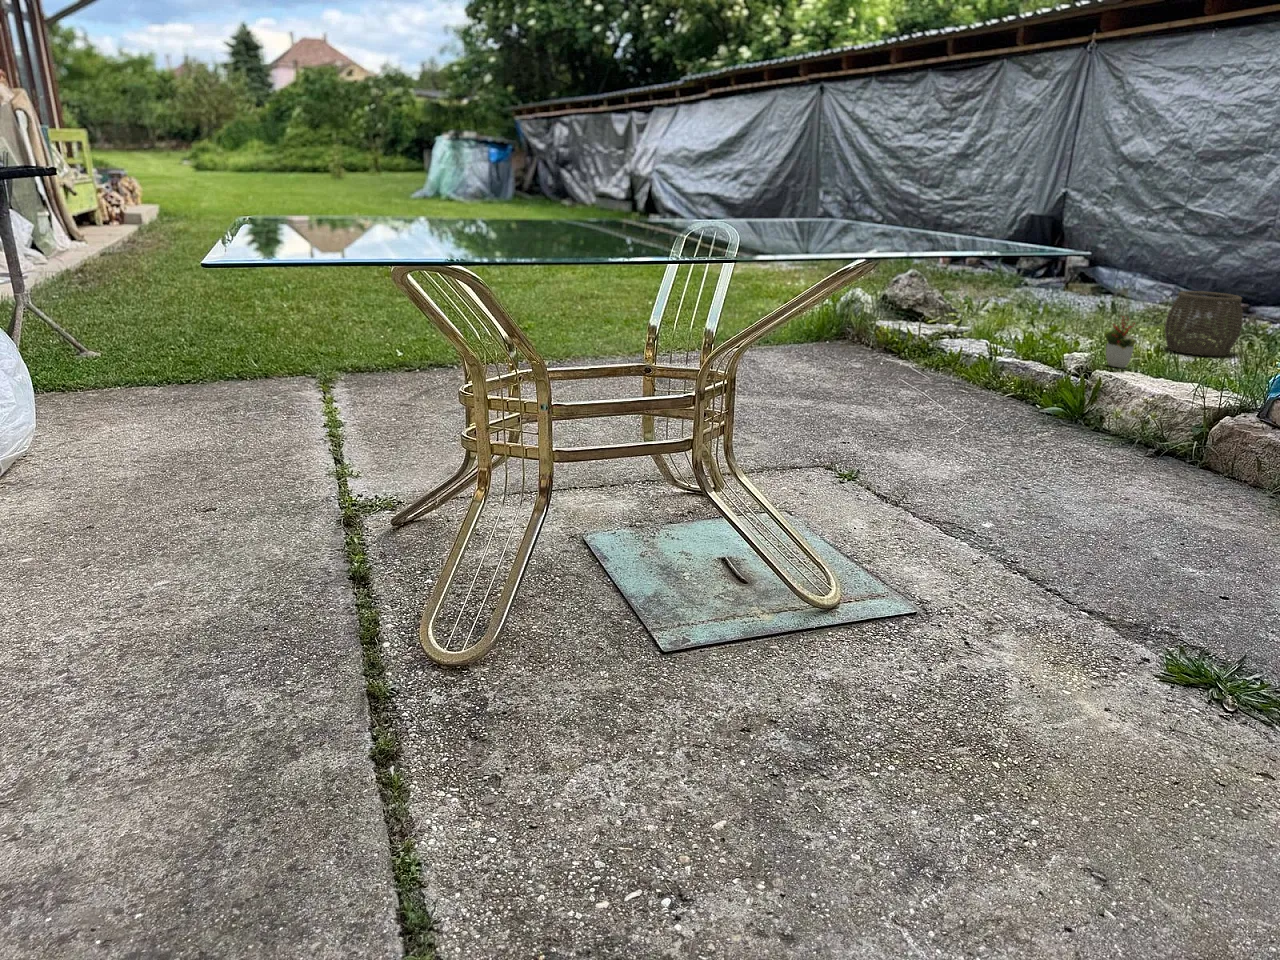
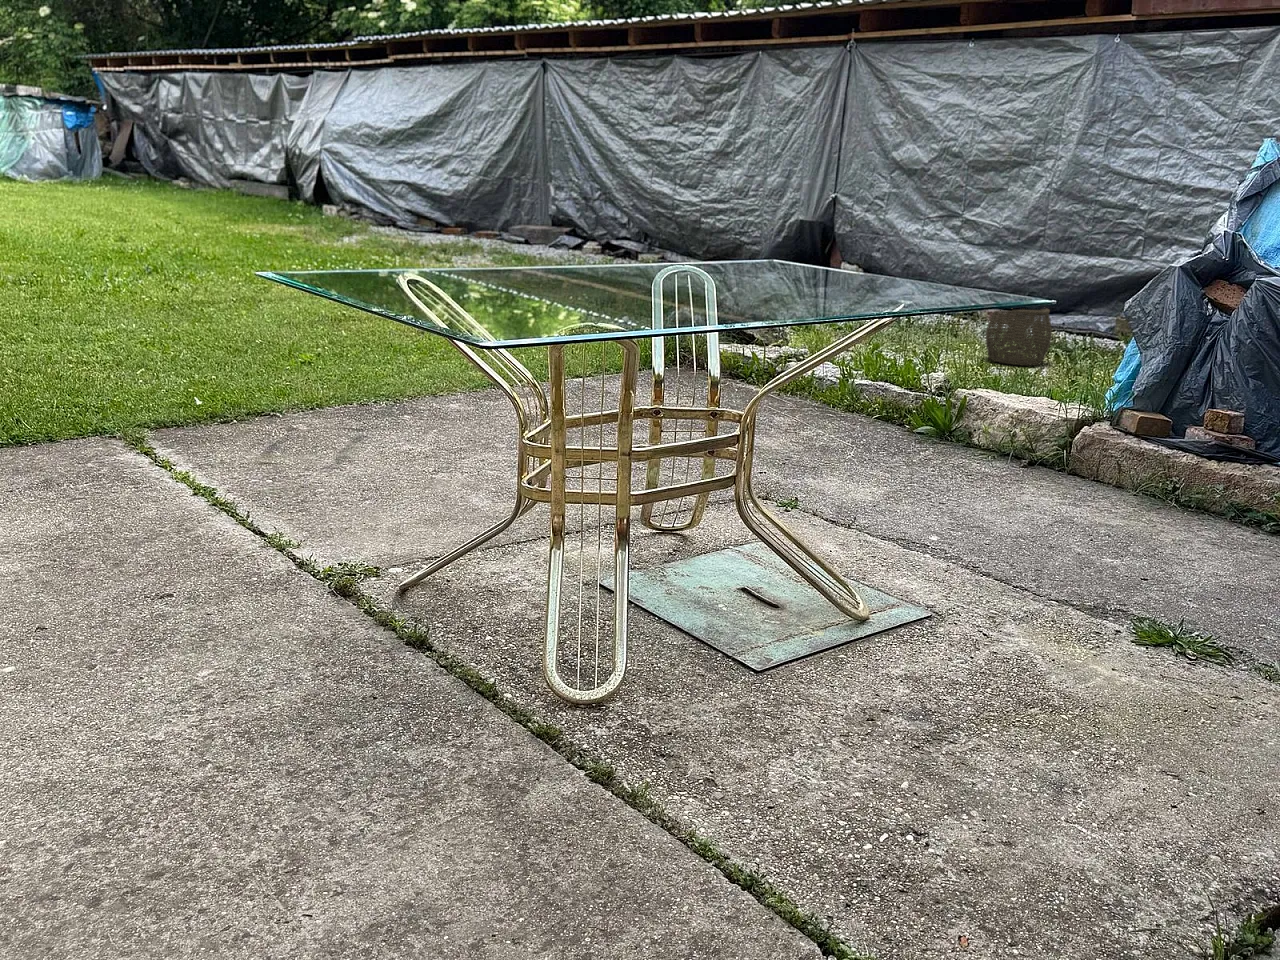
decorative plant: present [1105,316,1136,368] -> none [950,331,980,382]

